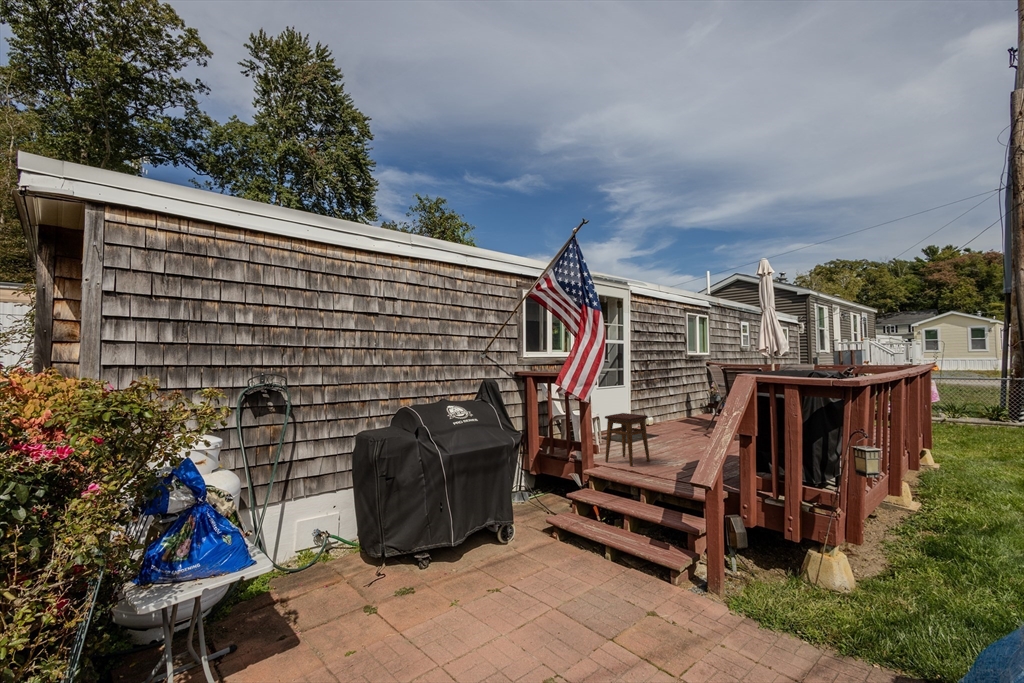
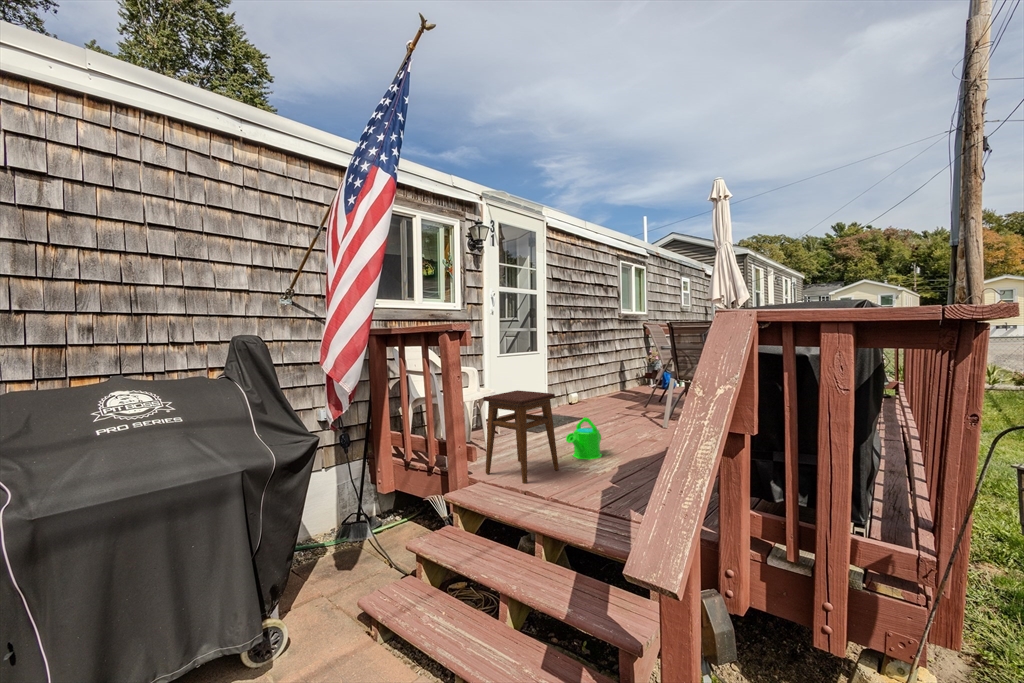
watering can: none [653,431,676,458] -> present [566,417,602,460]

